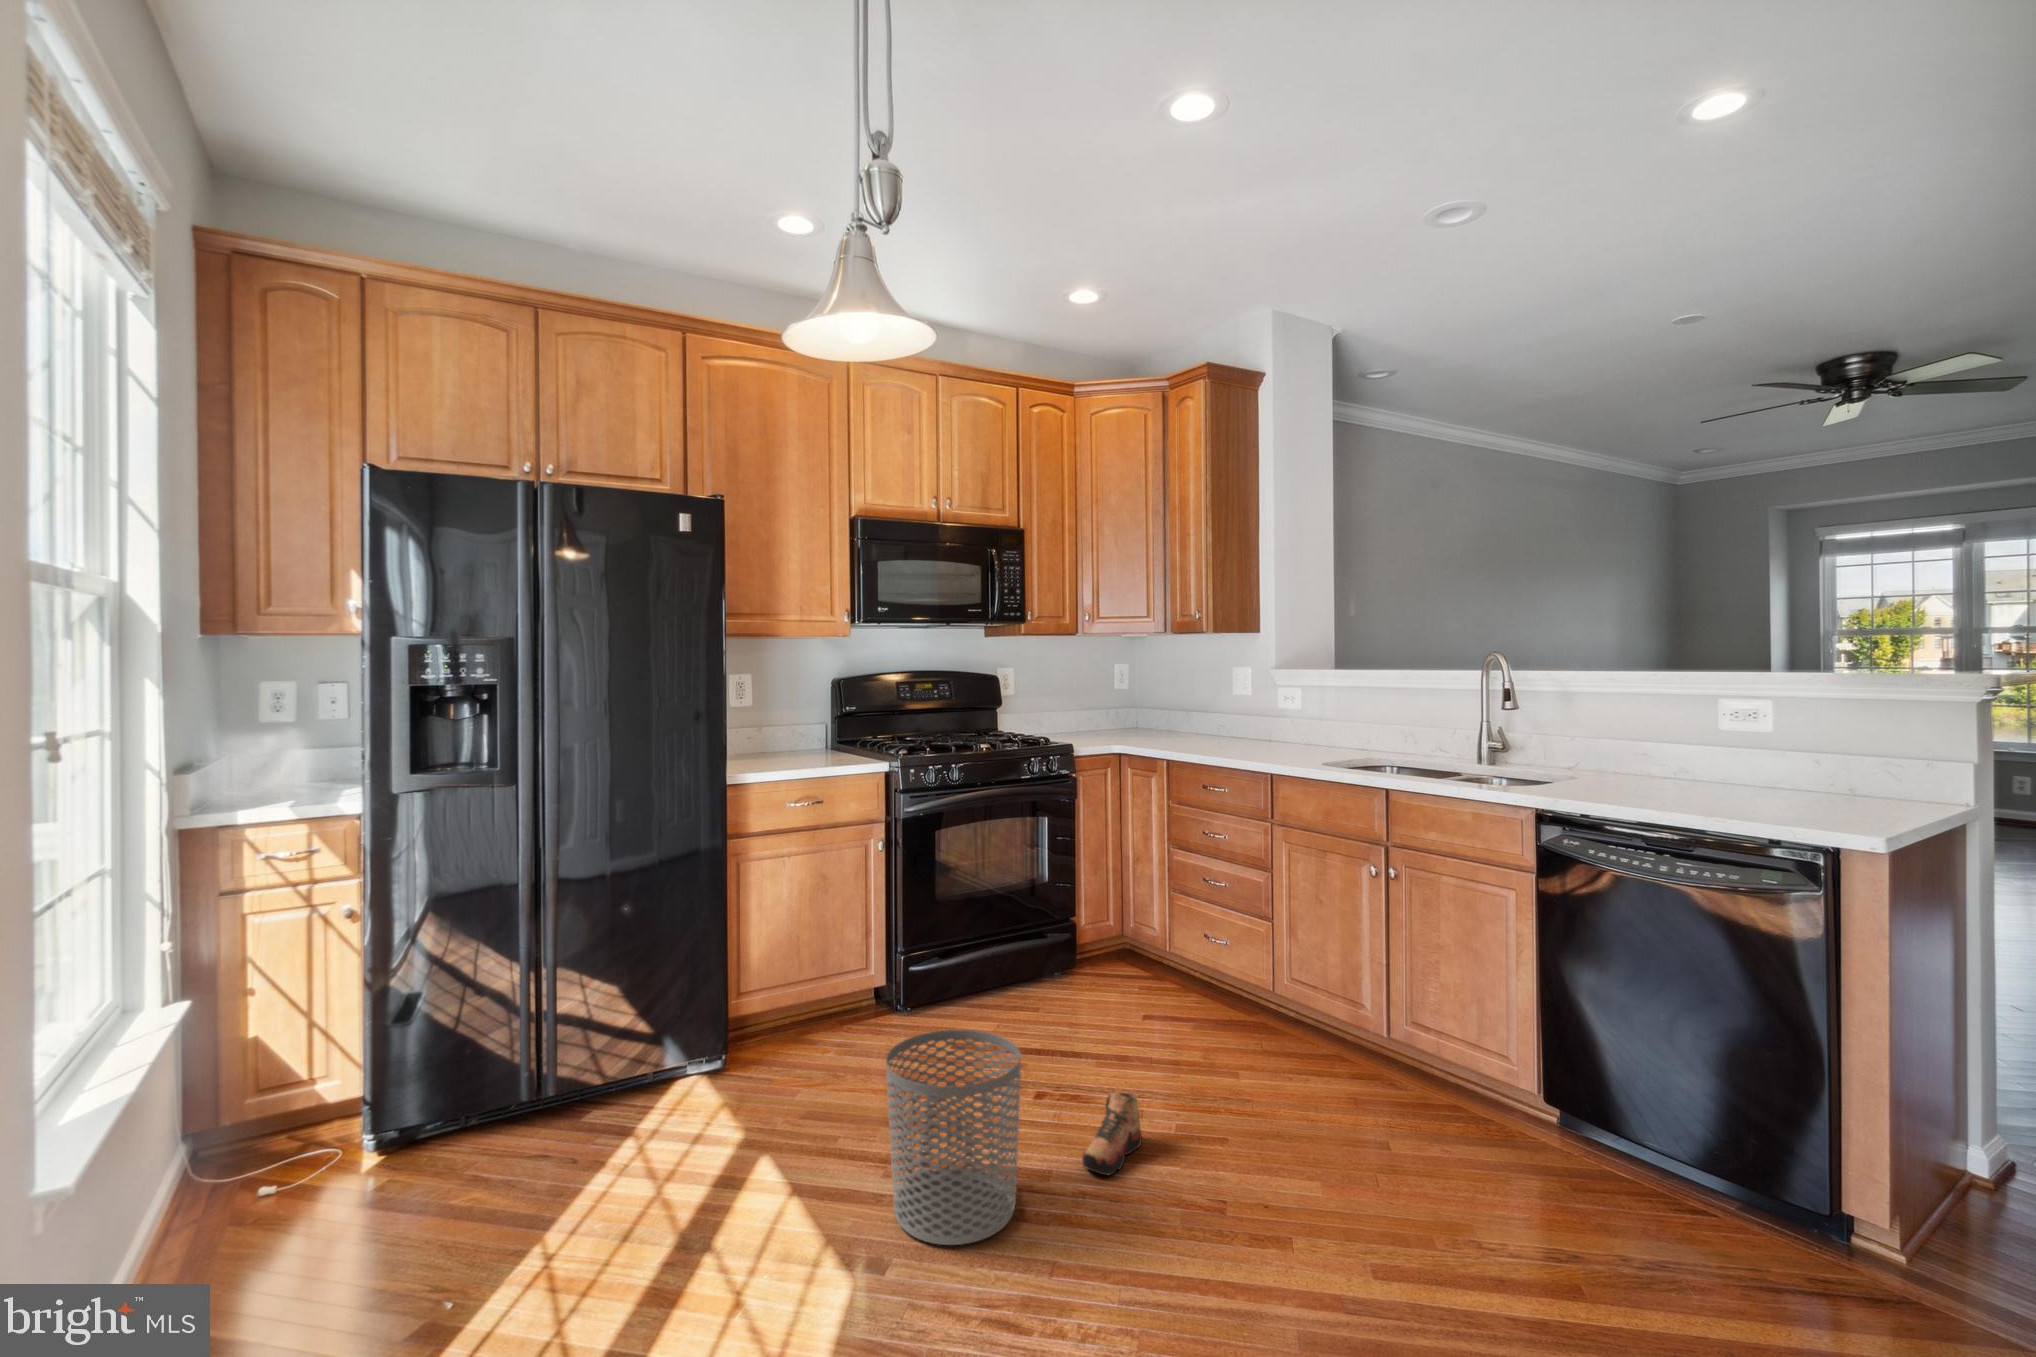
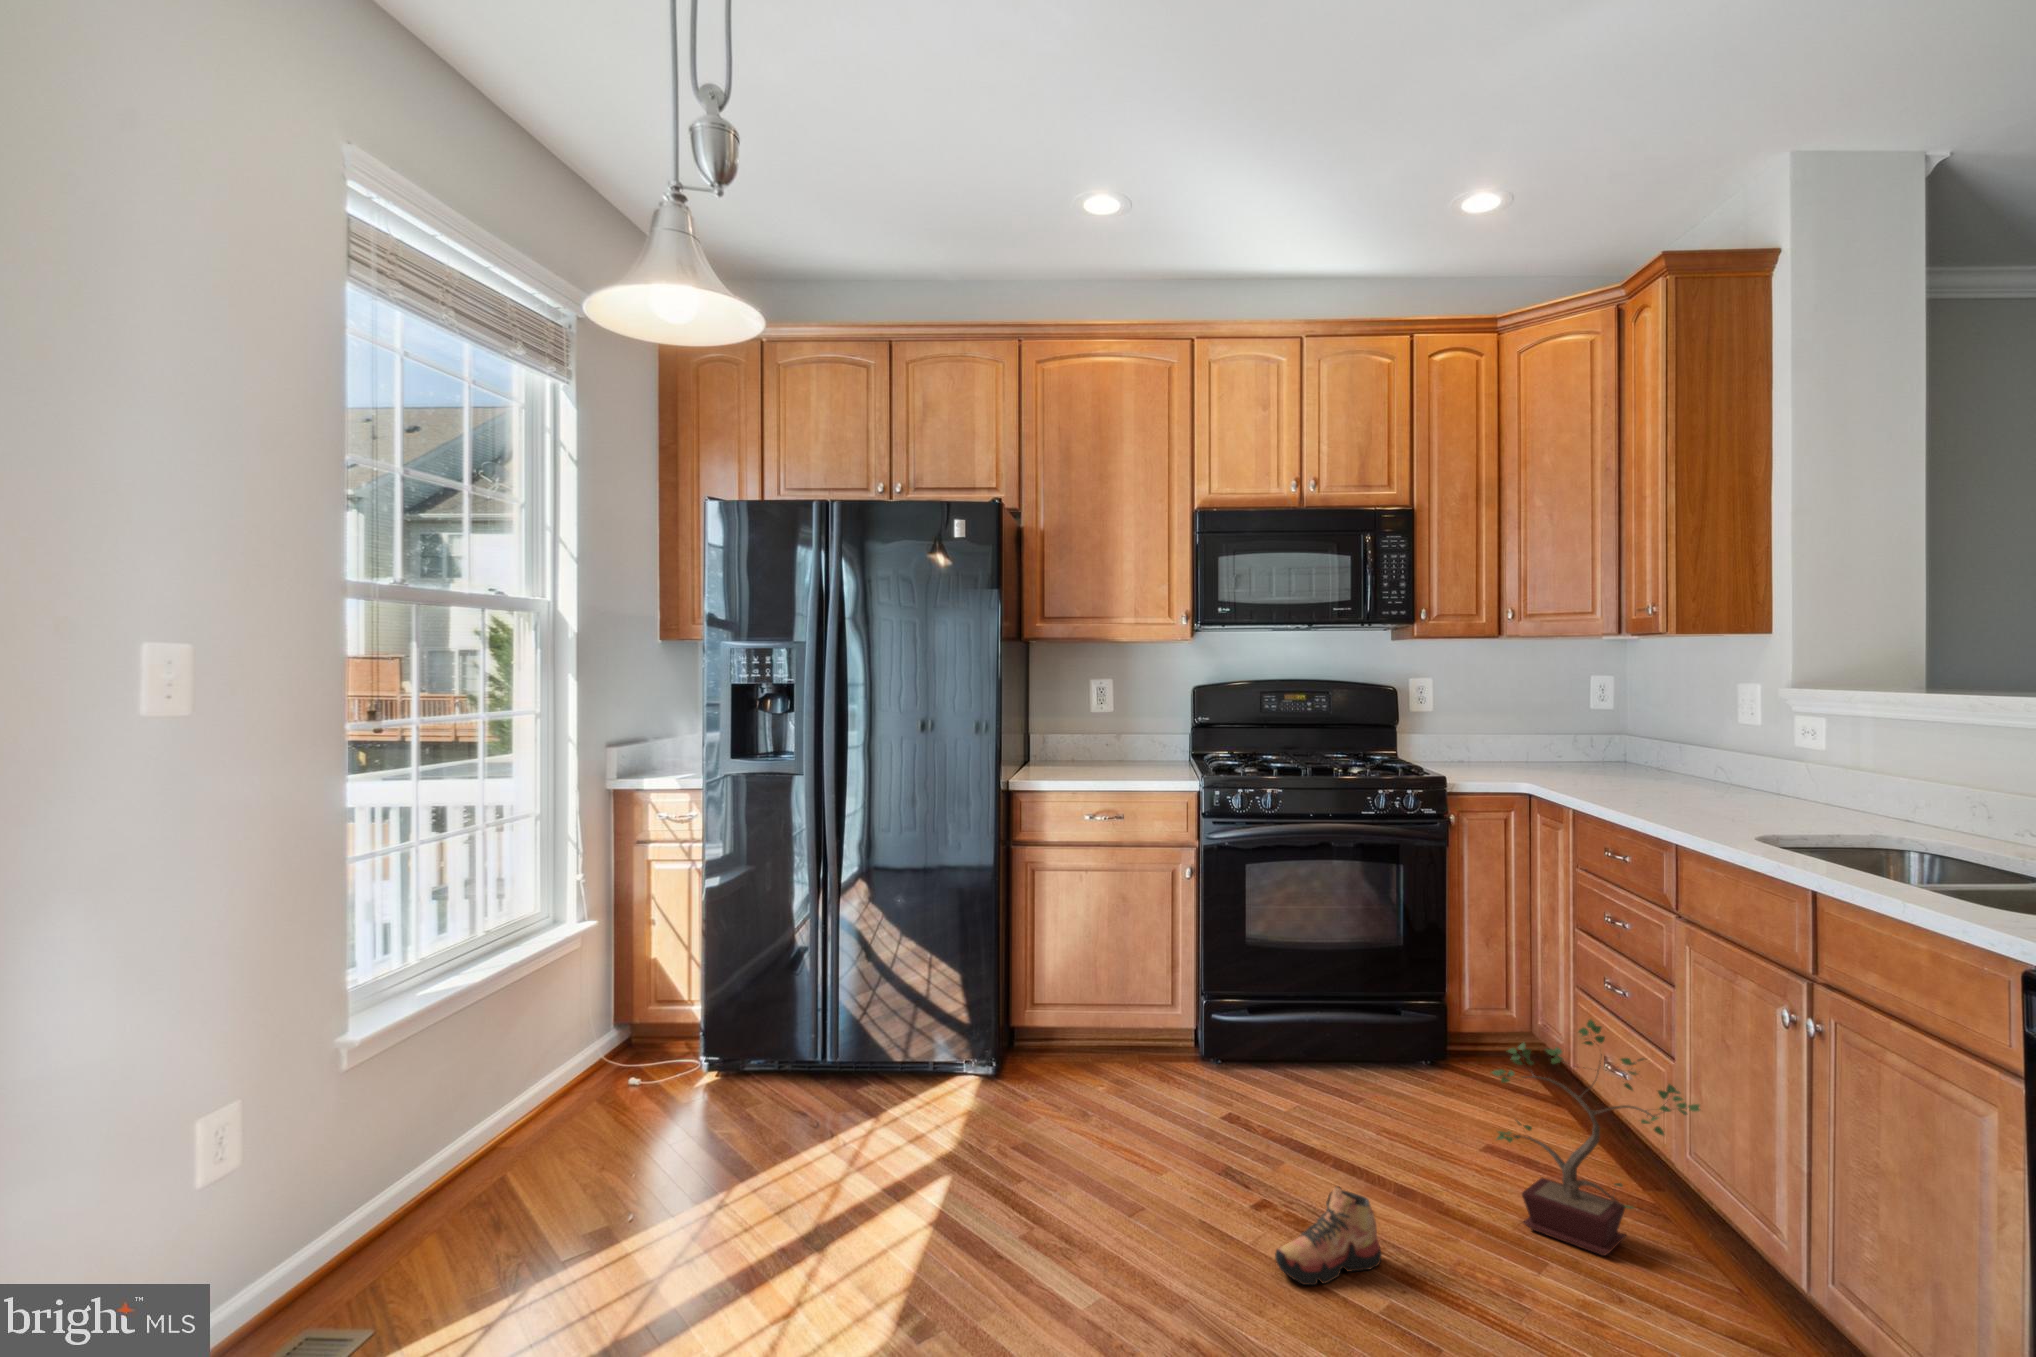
potted plant: none [1173,924,1324,1090] -> present [1492,1020,1701,1256]
waste bin: present [886,1030,1021,1245] -> none [1030,1059,1180,1296]

